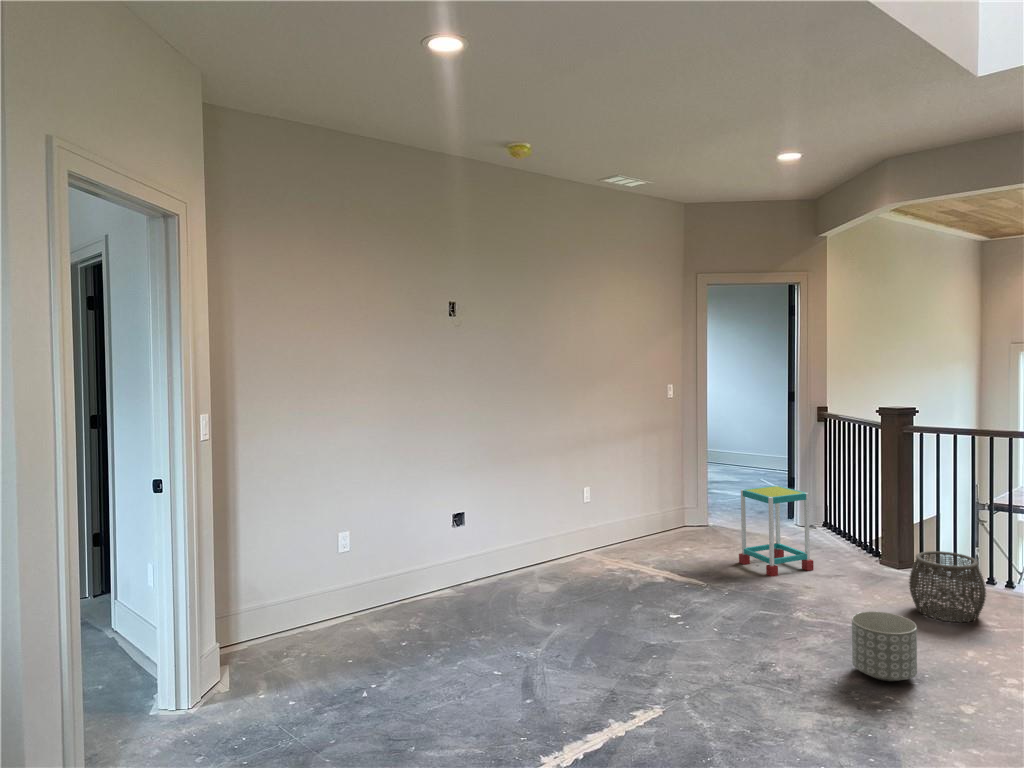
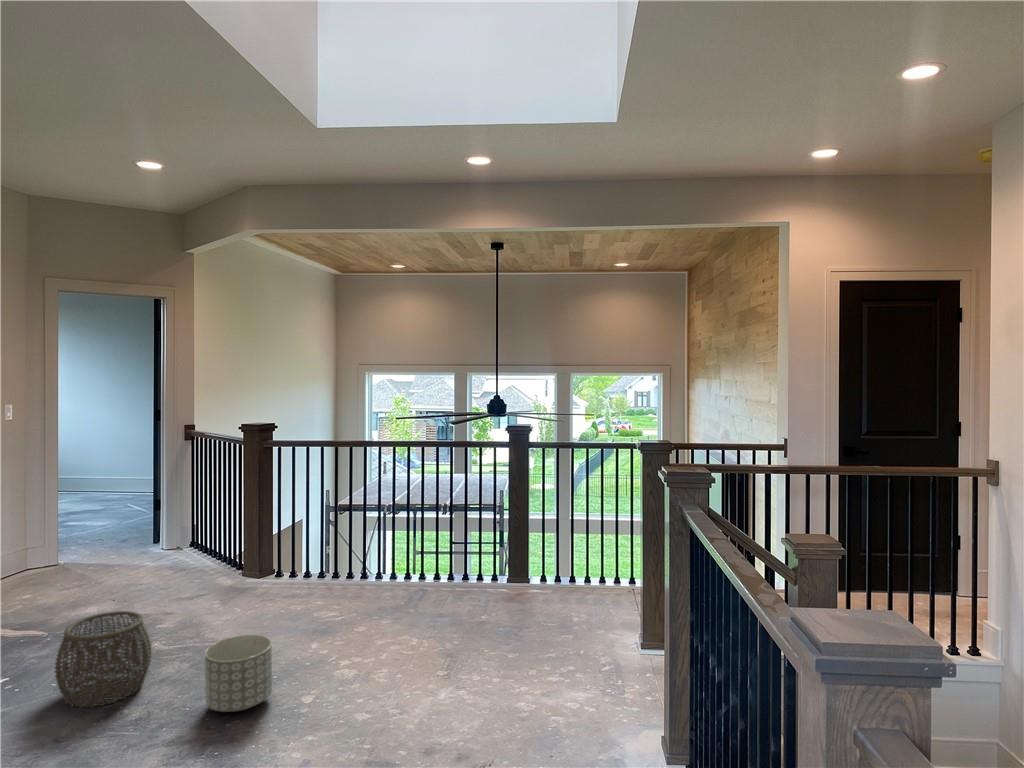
side table: present [739,486,814,576] -> none [82,514,173,619]
woven basket: present [909,551,986,623] -> present [55,611,152,708]

